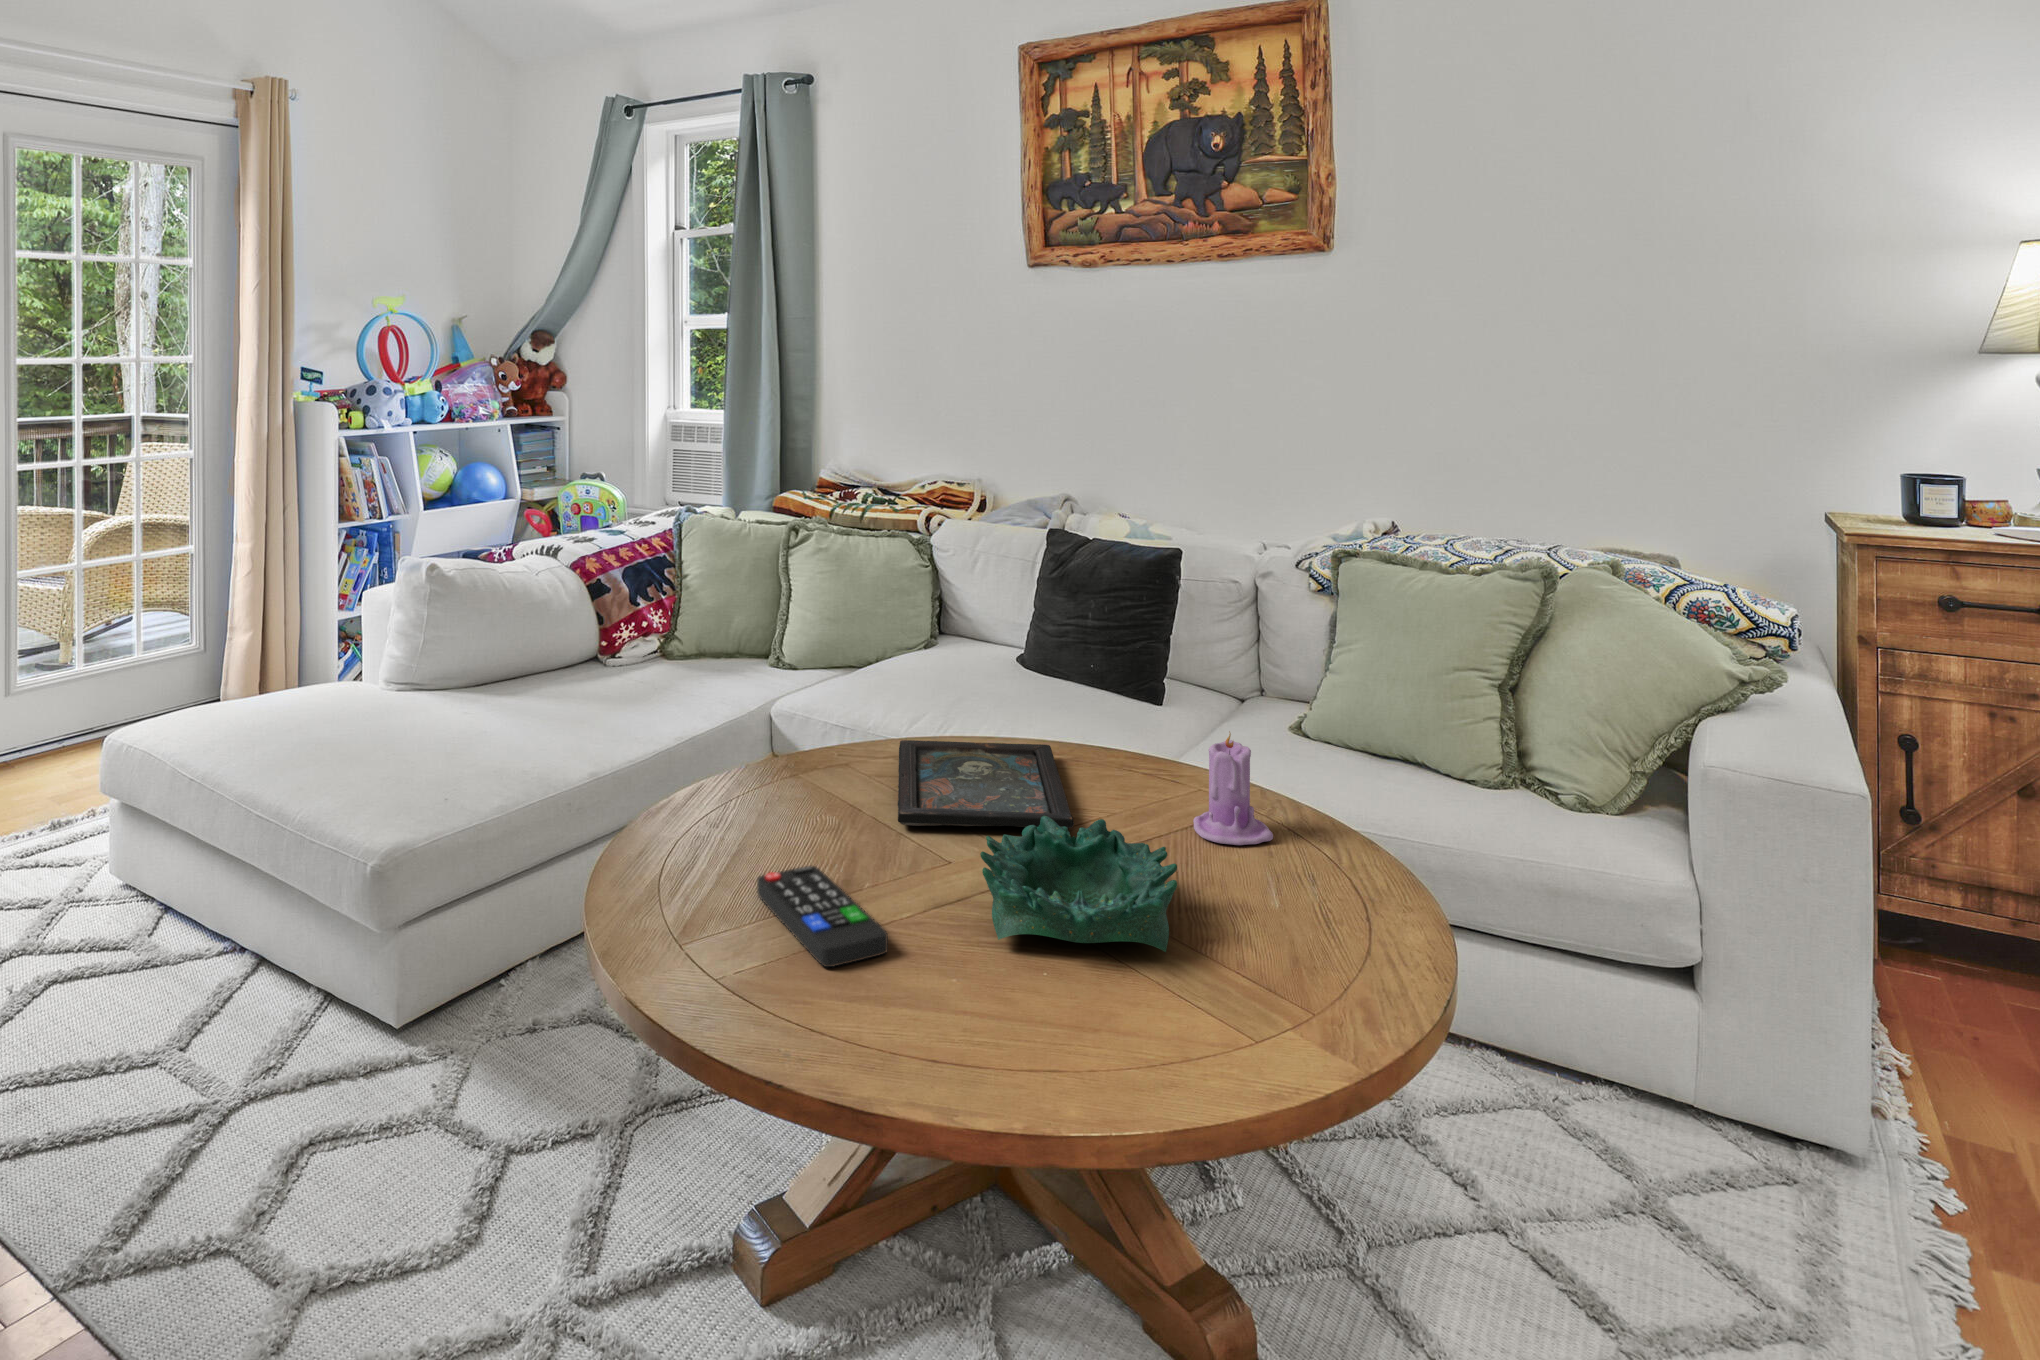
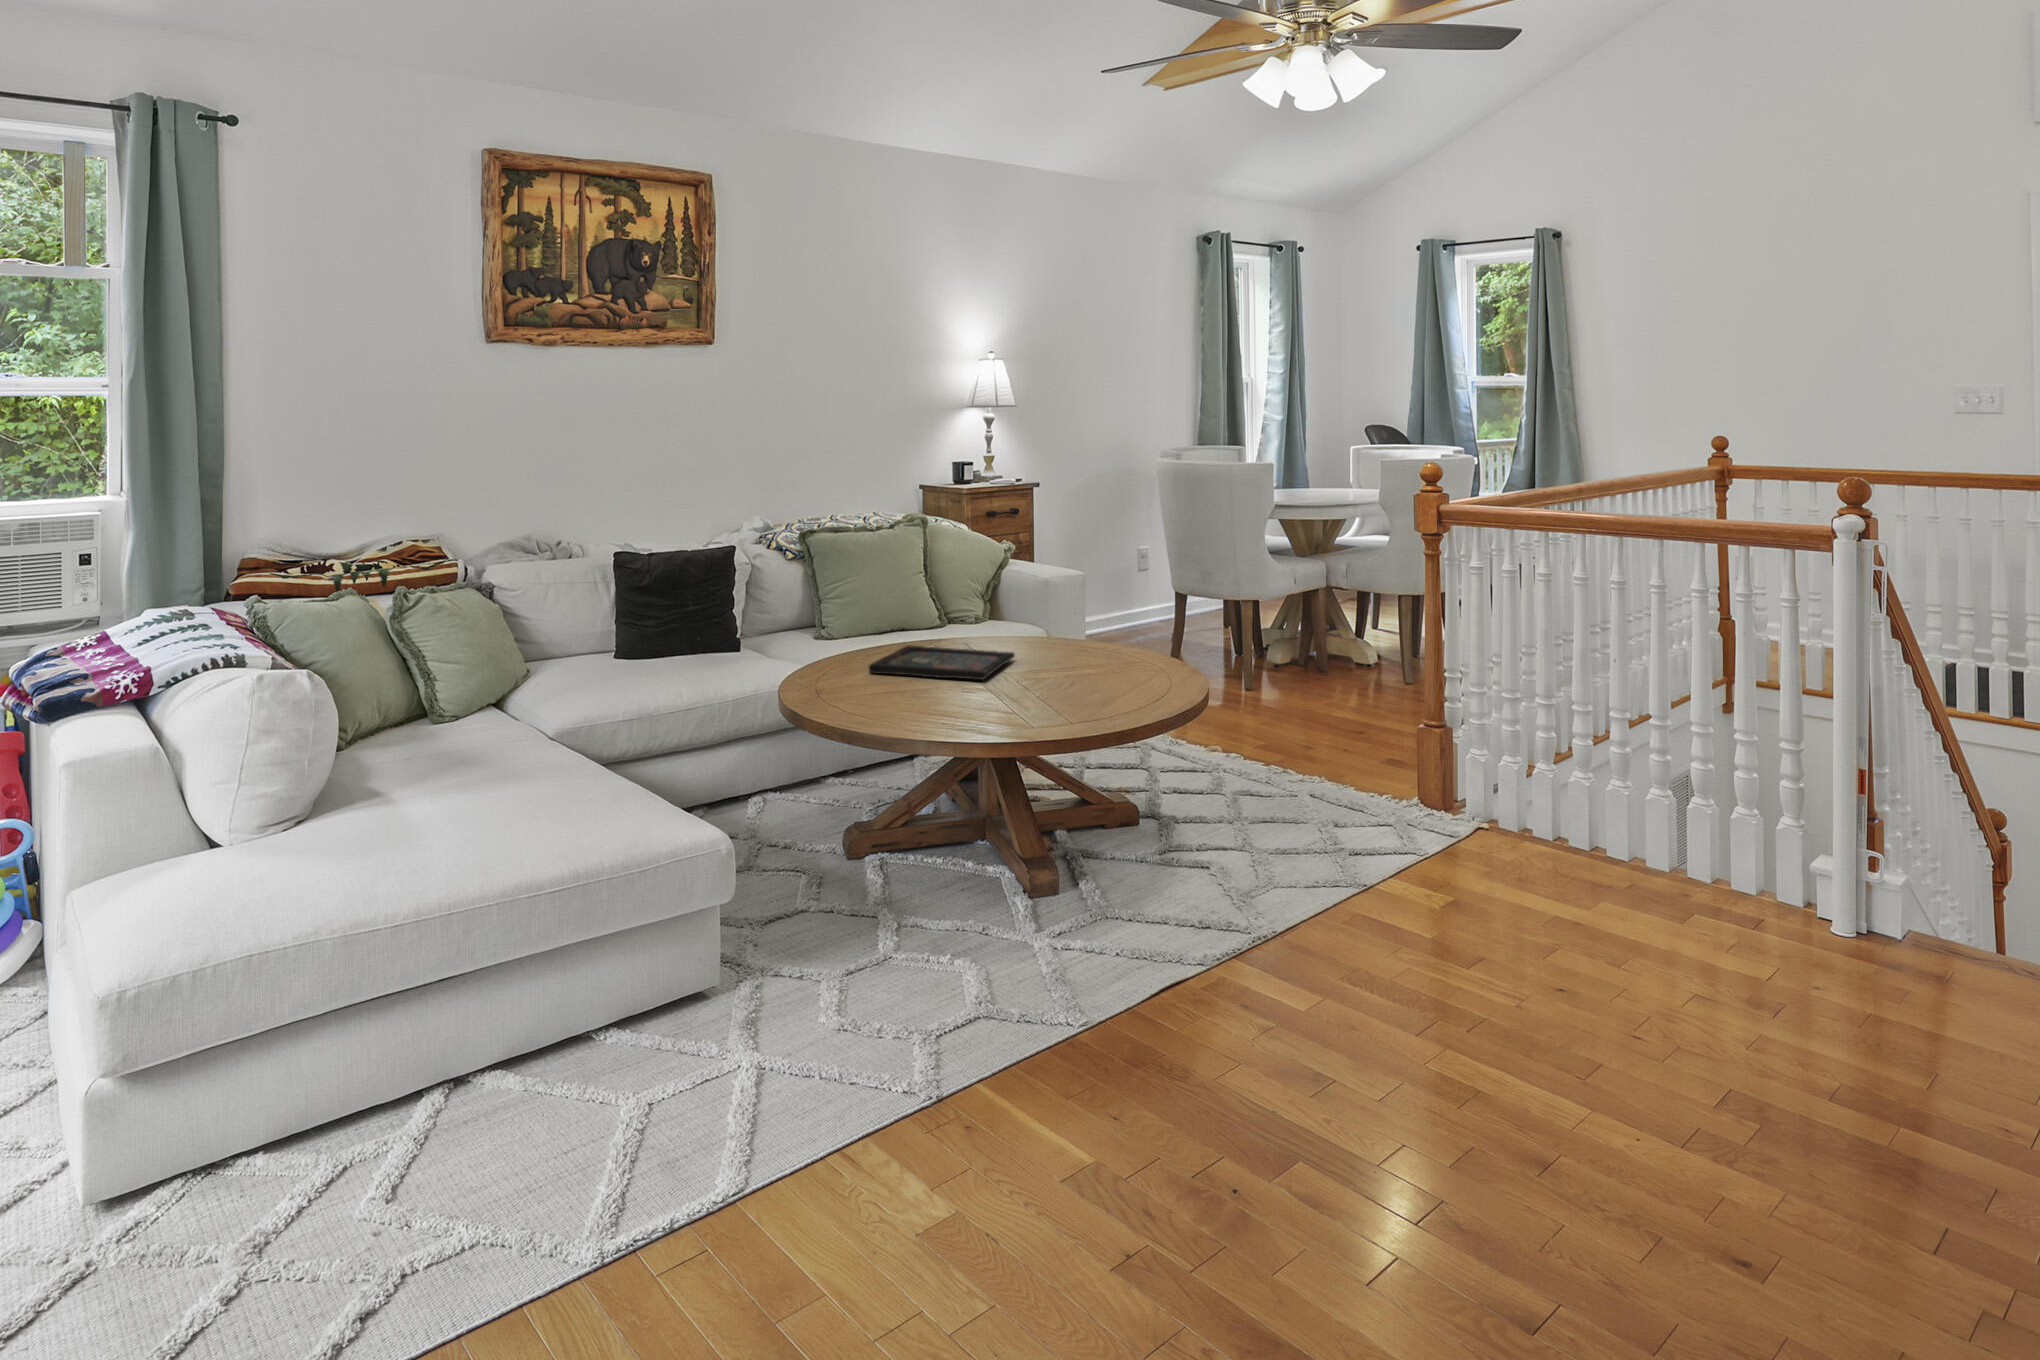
candle: present [1193,731,1273,845] -> none [1007,595,1043,647]
decorative bowl: present [980,816,1177,952] -> none [1048,633,1146,677]
remote control: present [757,866,888,967] -> none [1036,686,1127,708]

